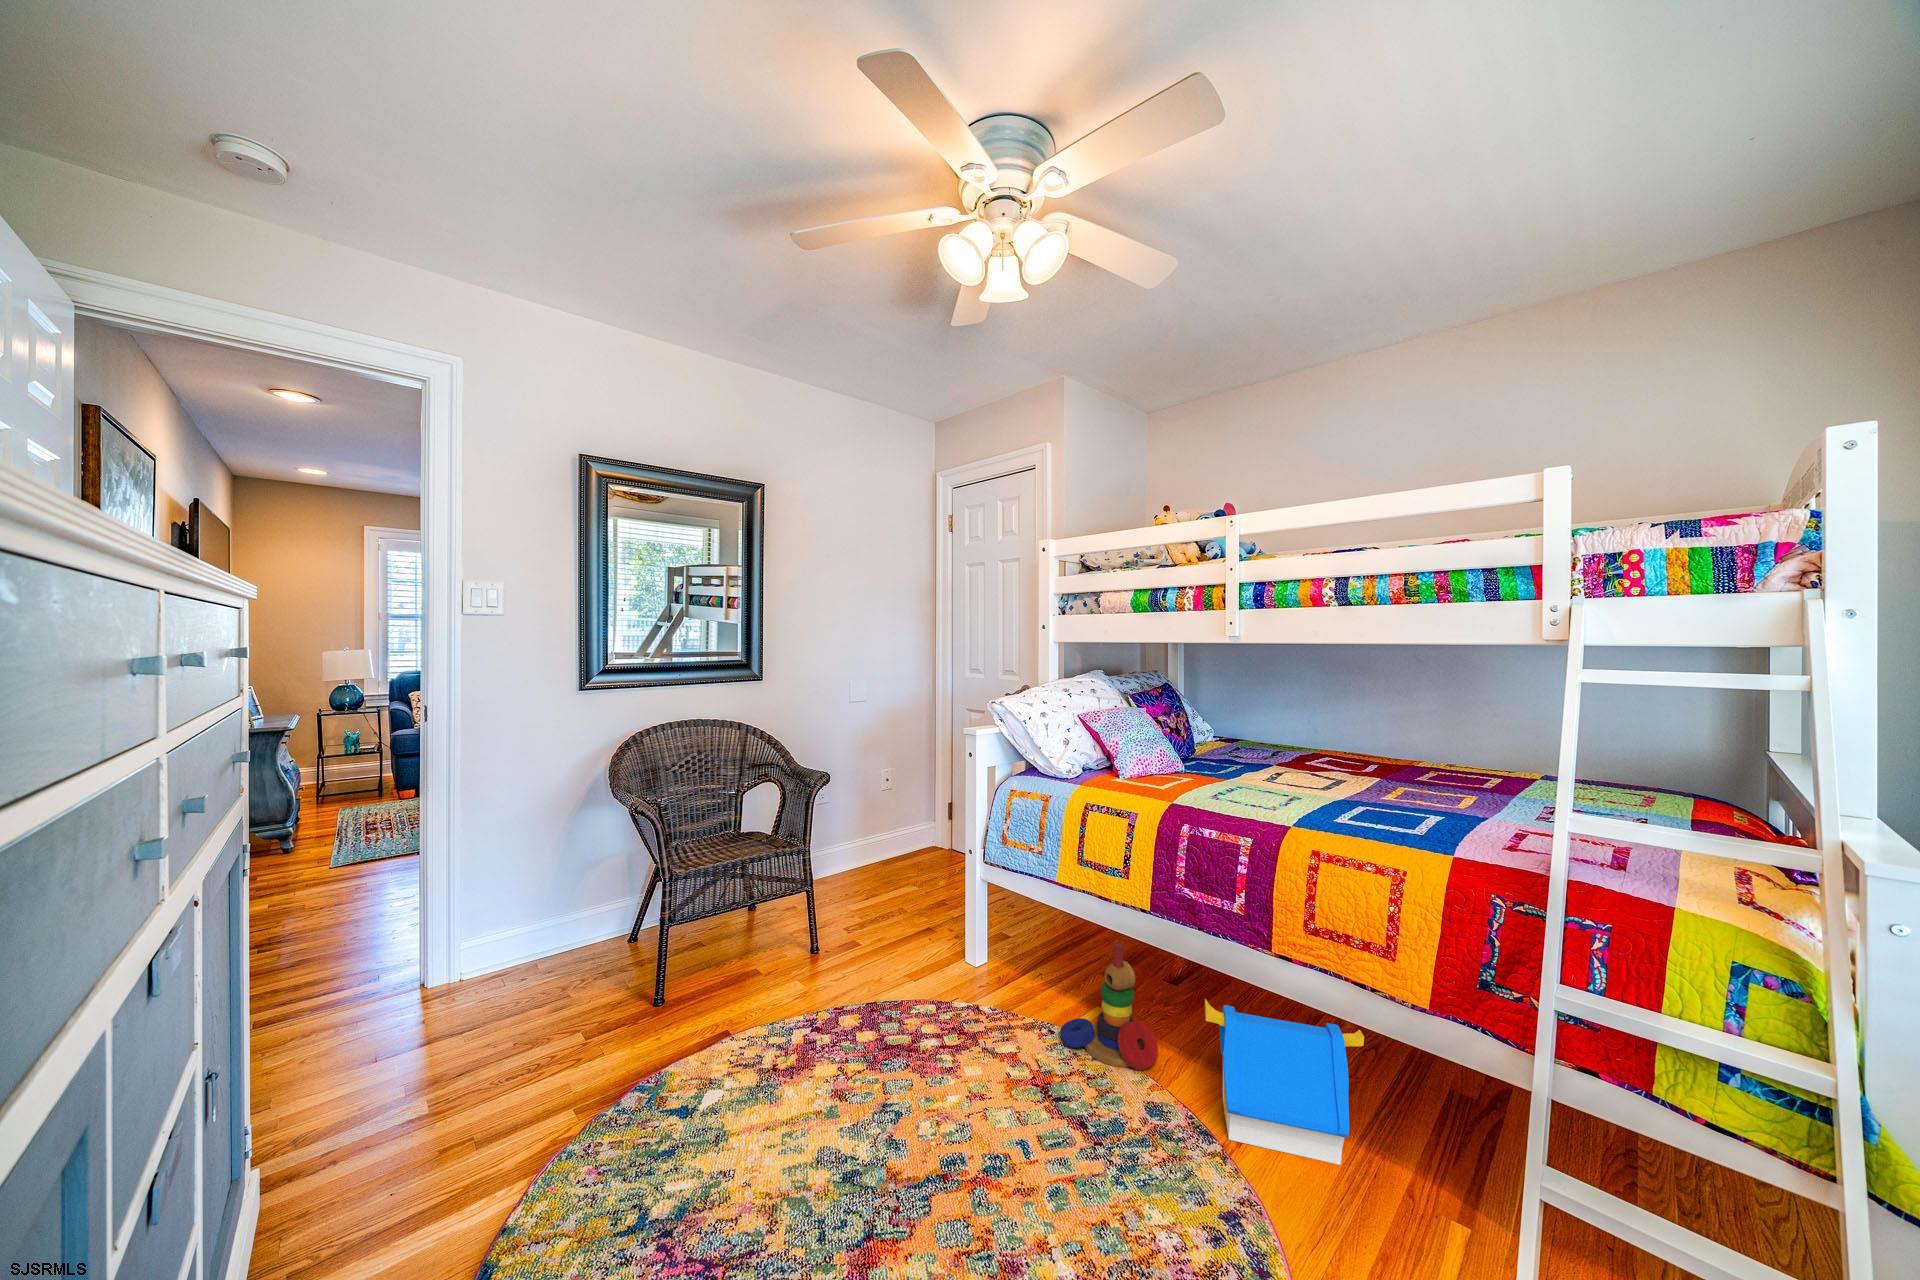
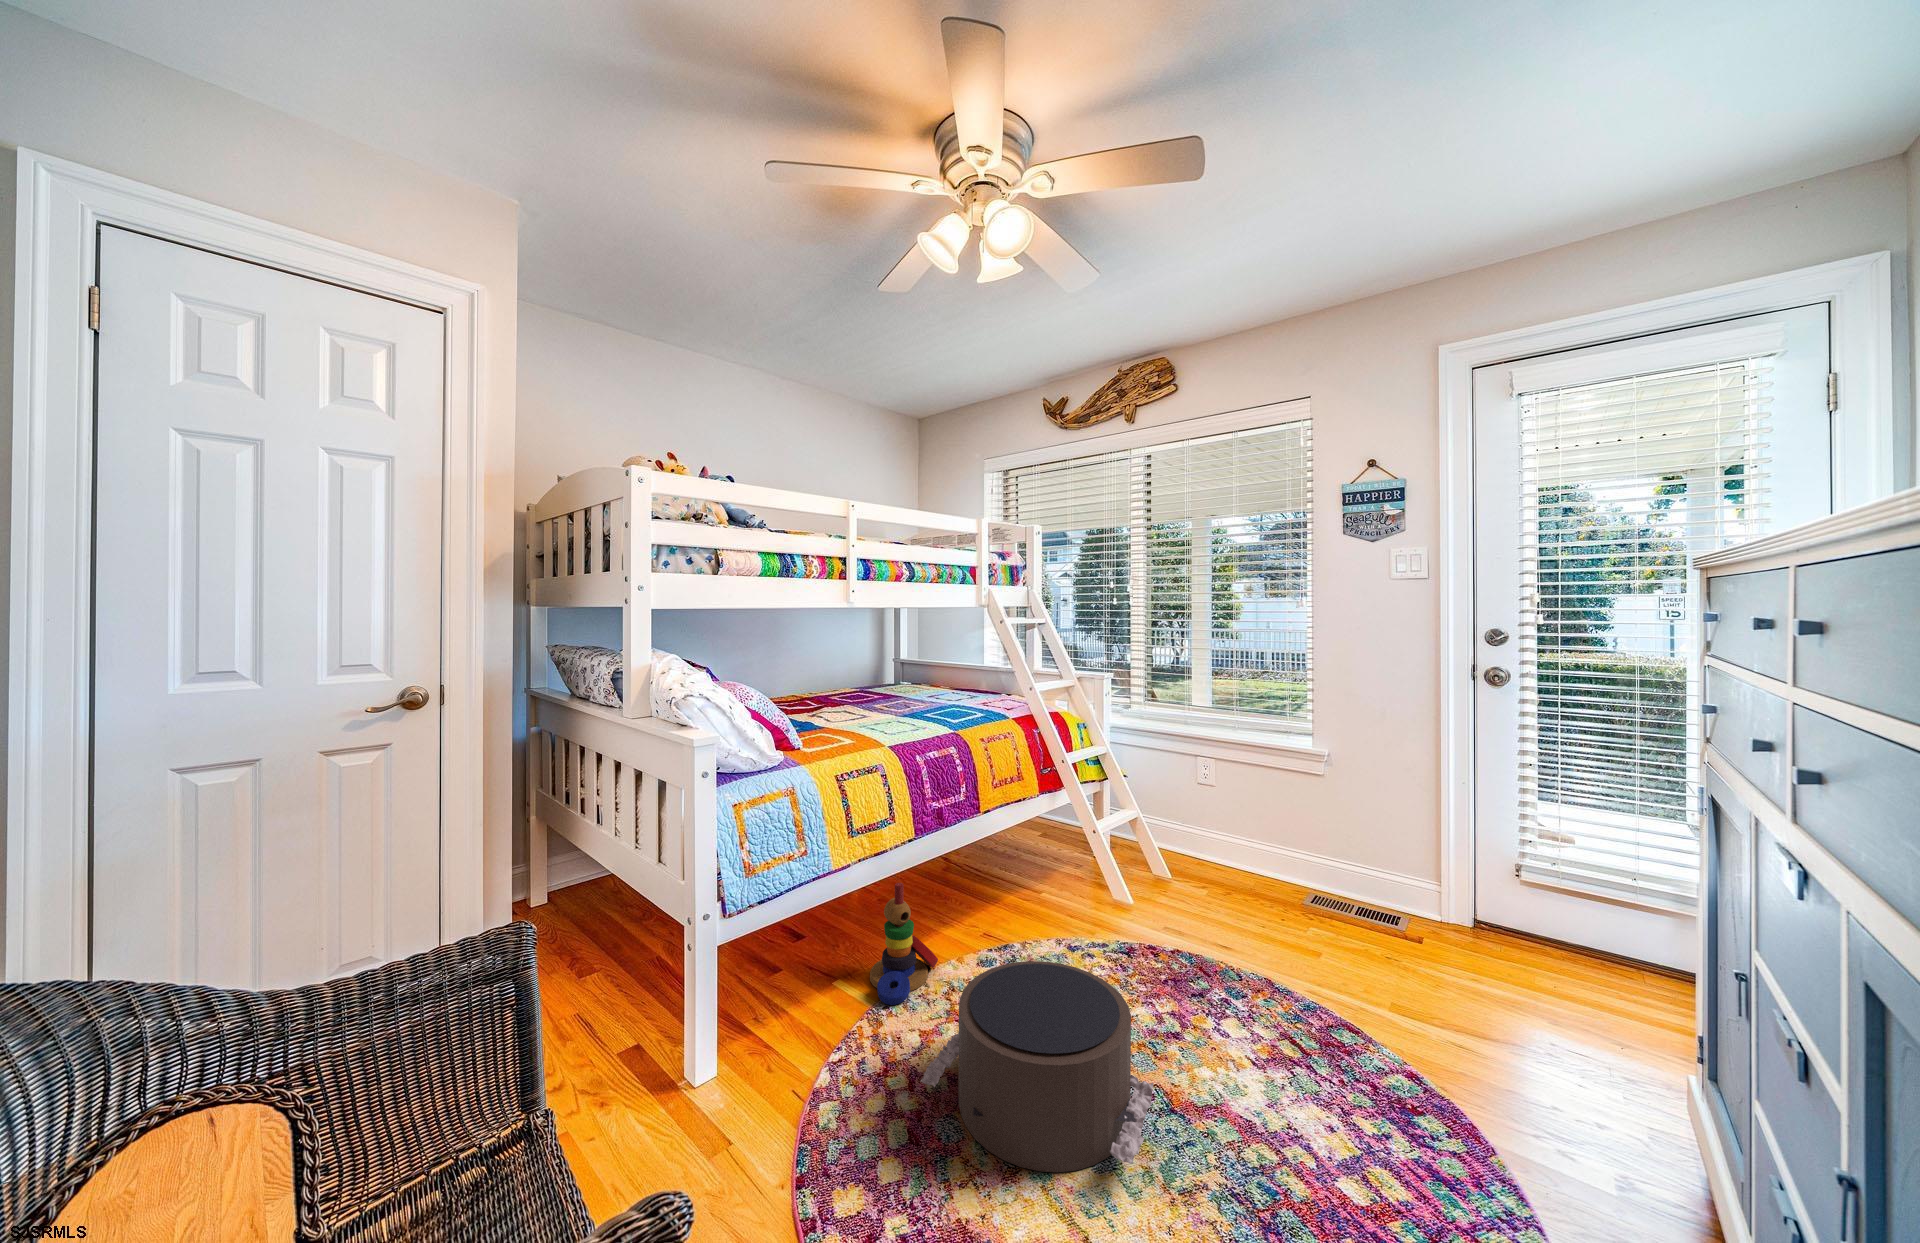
pouf: none [787,990,1002,1202] -> present [921,961,1153,1172]
toy house: present [1205,999,1364,1165] -> none [944,835,1024,941]

